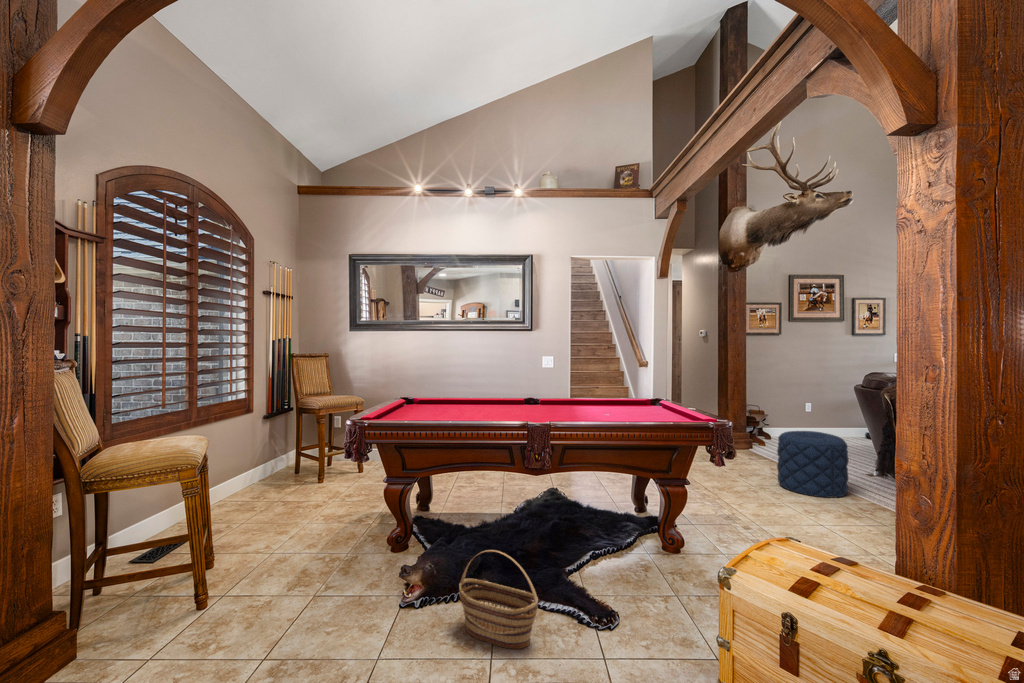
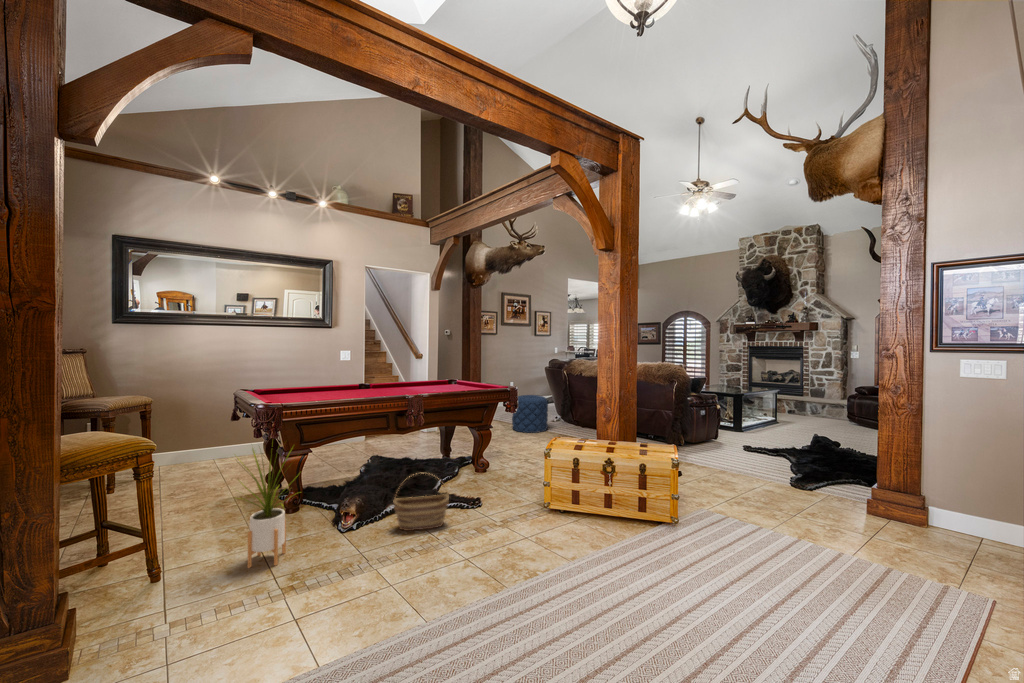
house plant: none [262,464,350,629] -> present [237,447,293,568]

